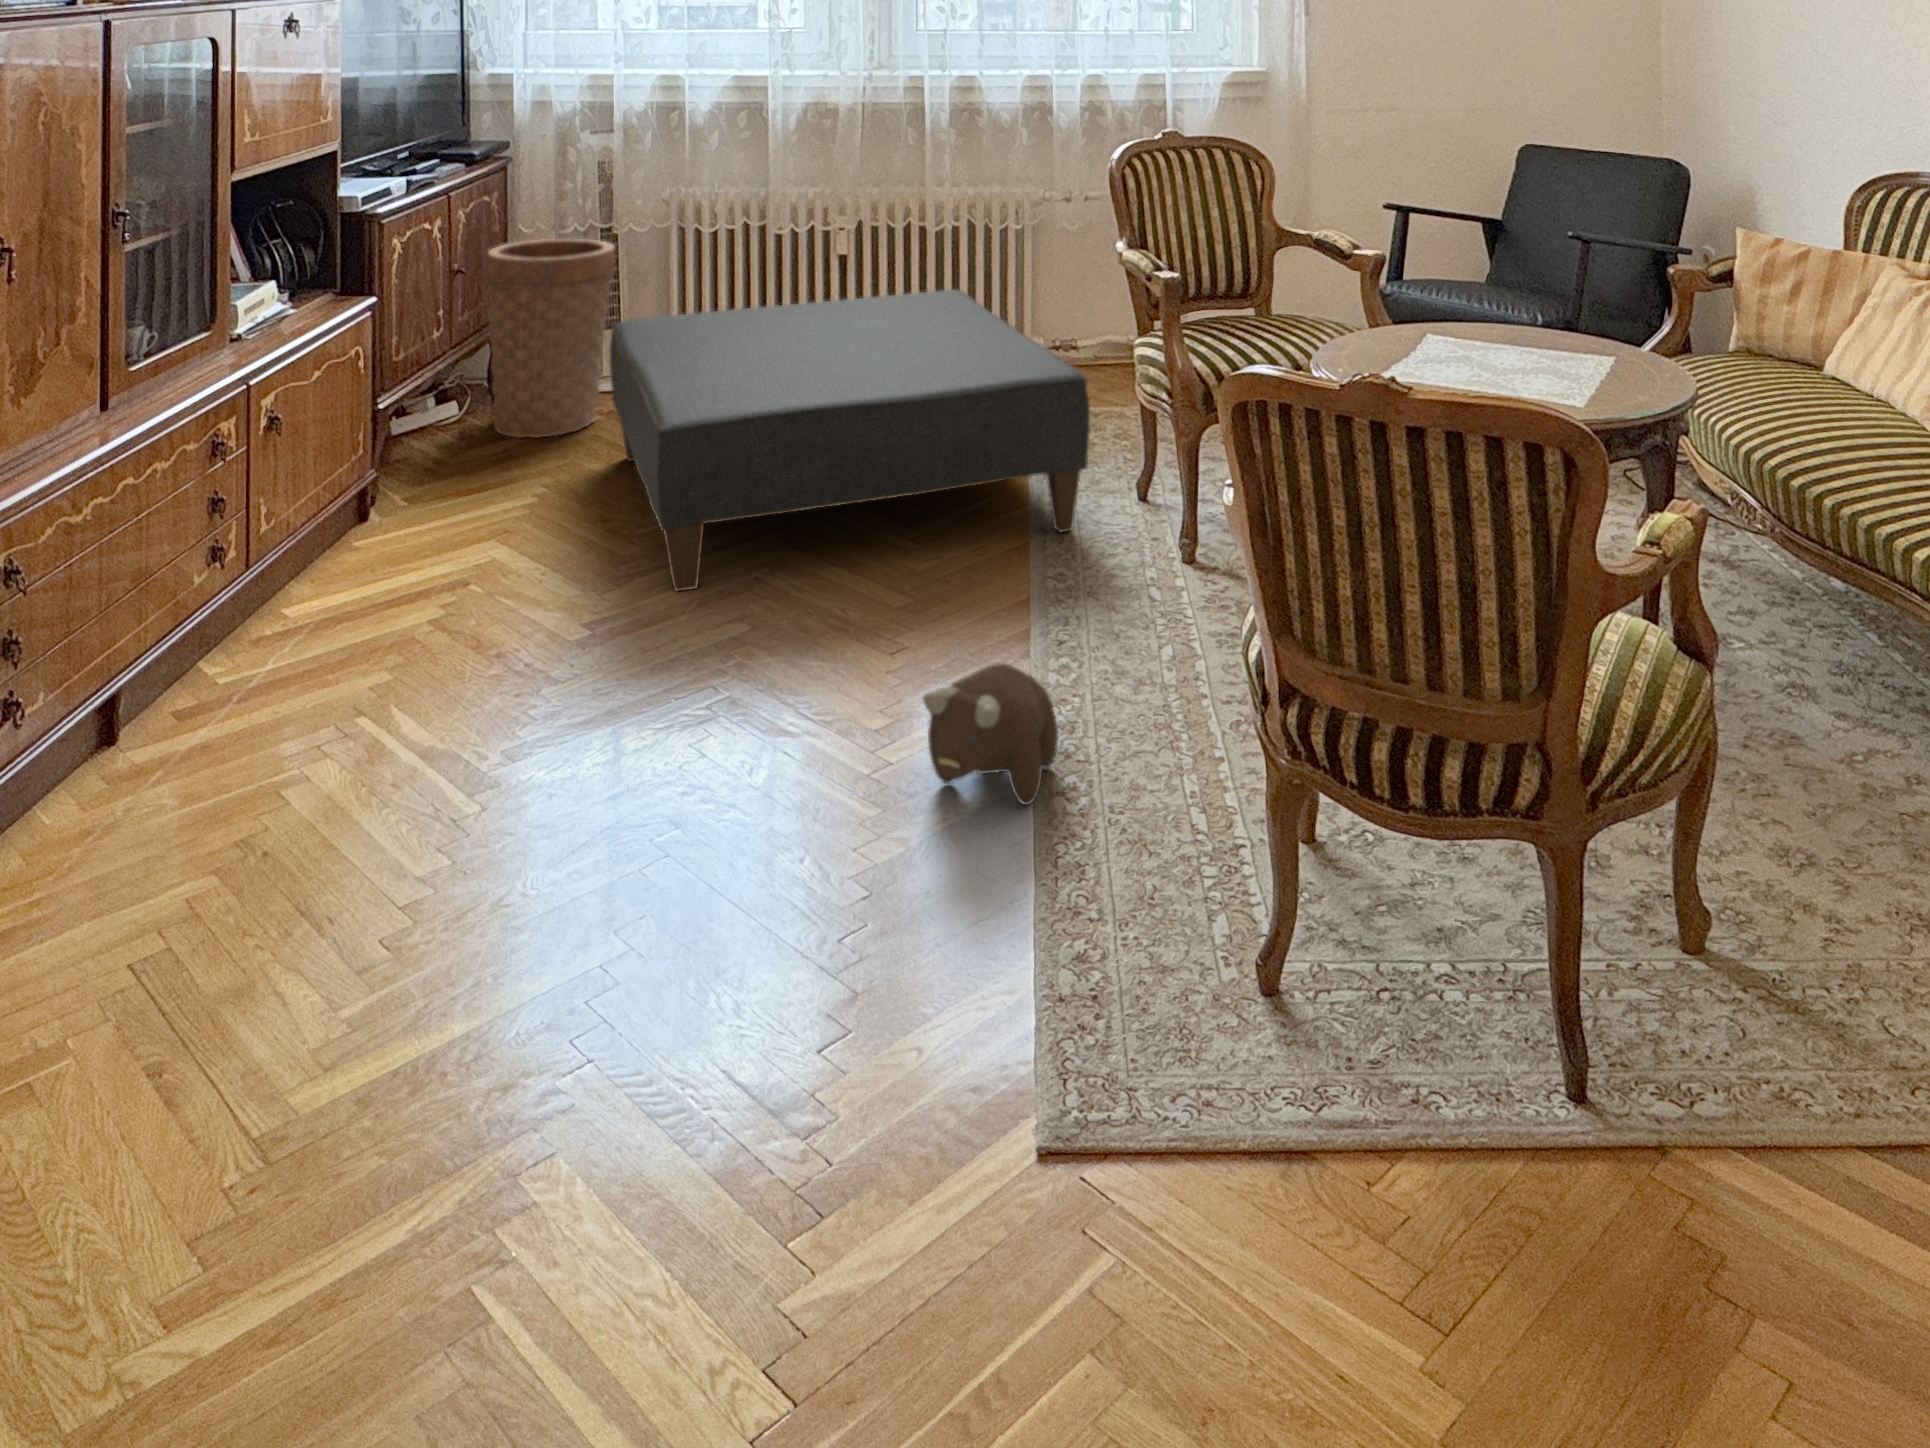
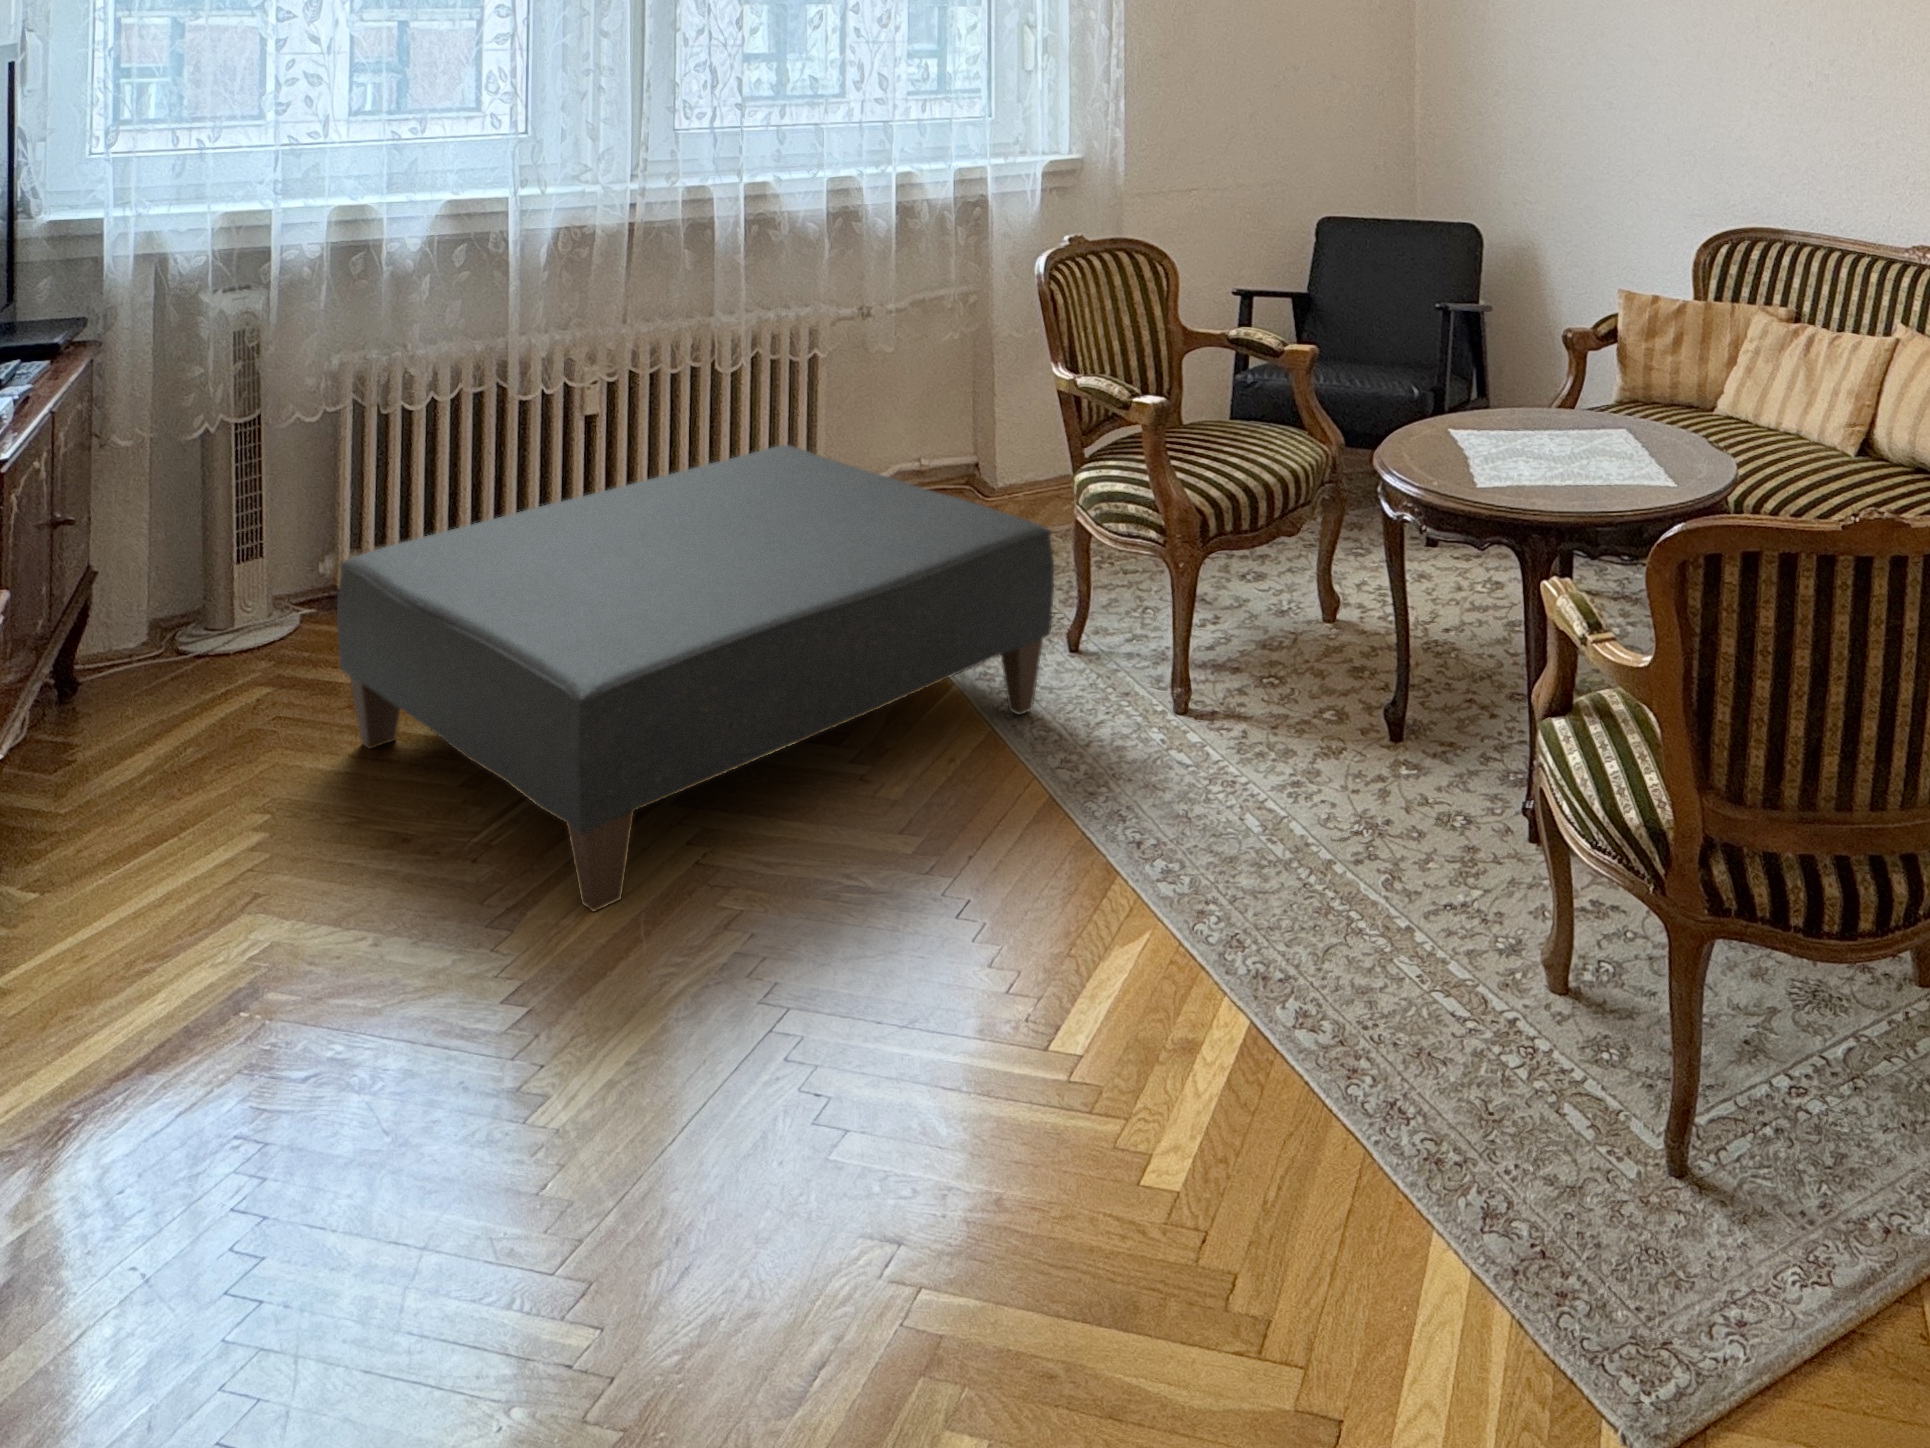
basket: present [486,239,615,438] -> none [85,446,300,753]
plush toy: present [923,663,1058,805] -> none [1121,887,1265,1052]

